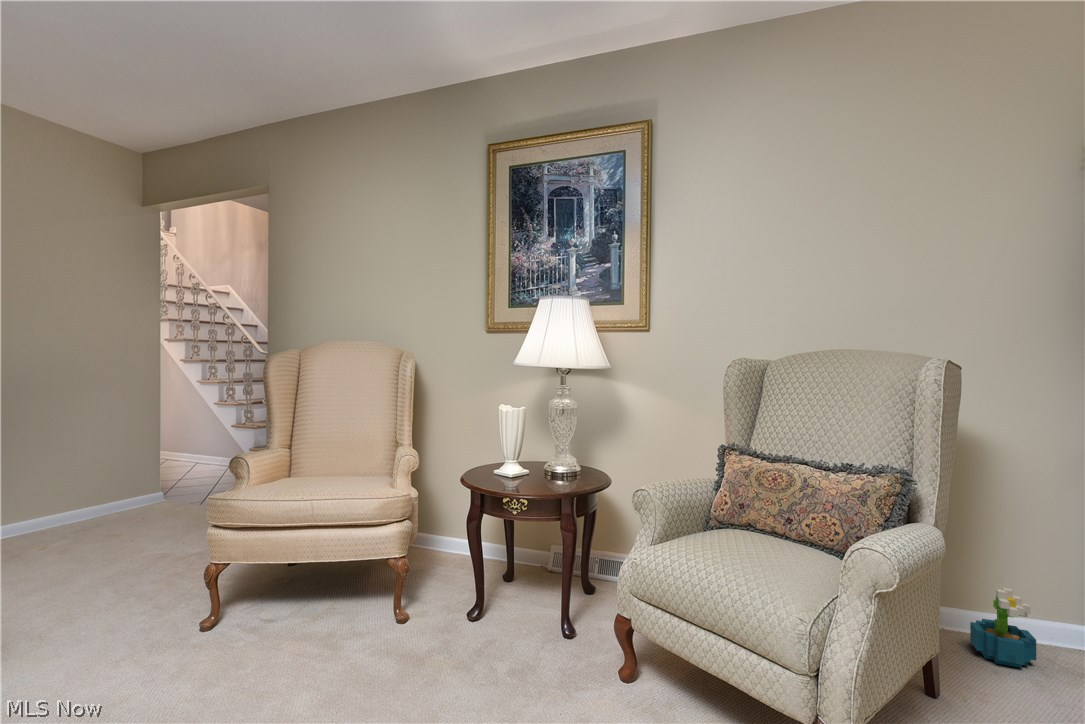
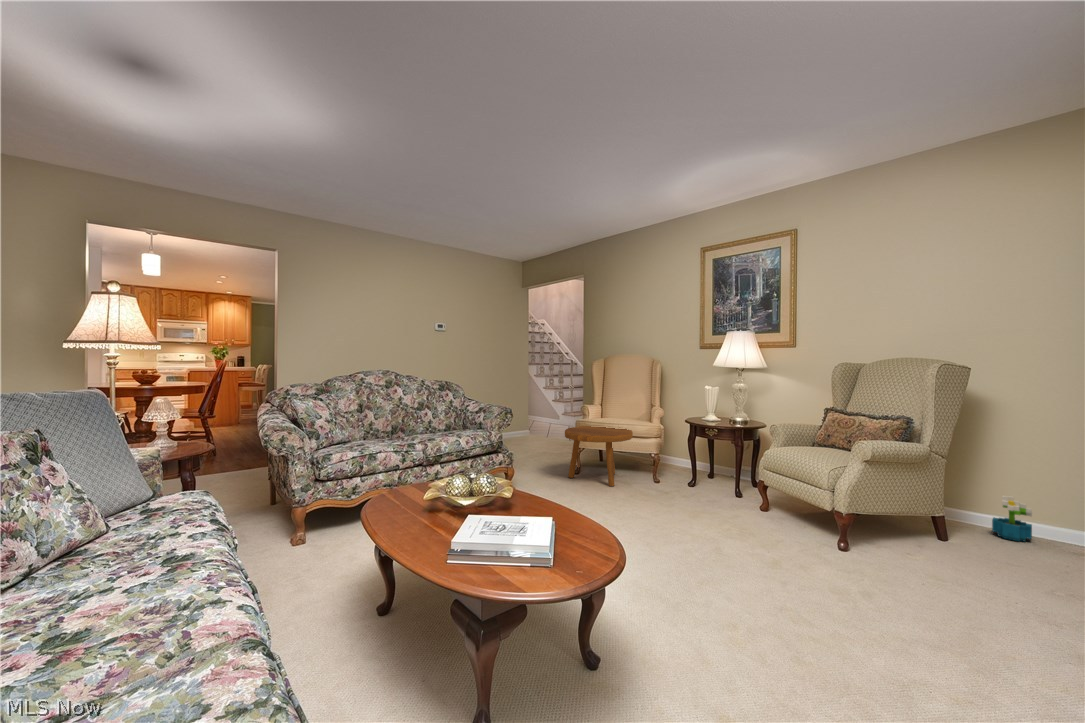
footstool: none [167,499,348,659] -> present [565,426,633,486]

